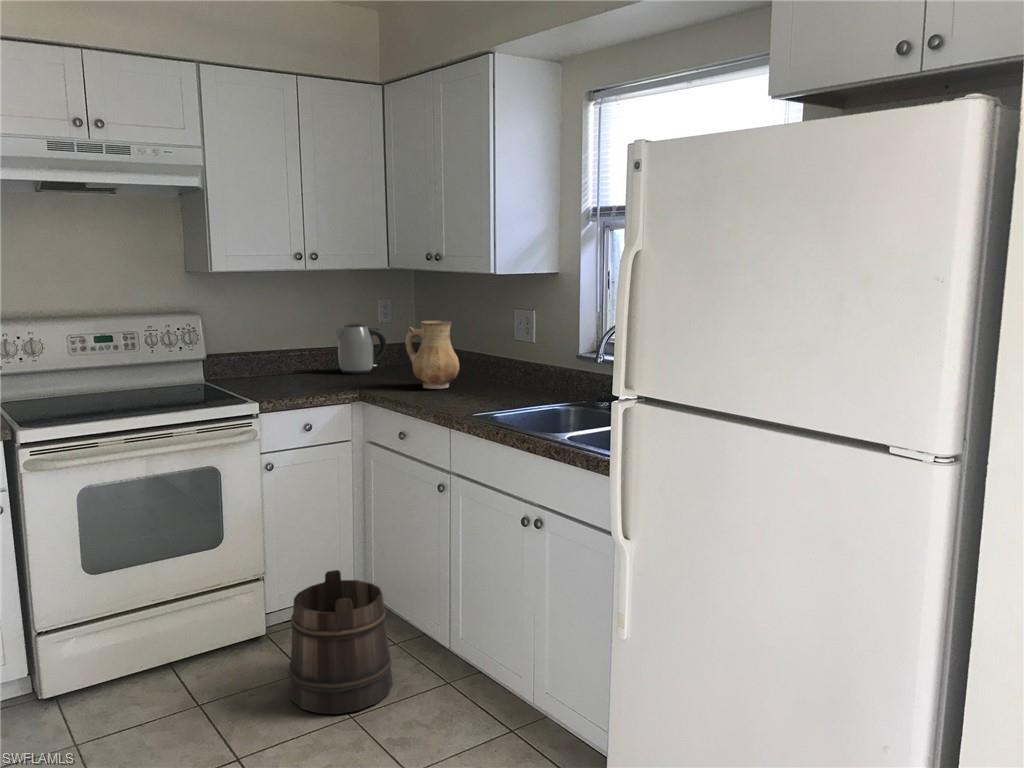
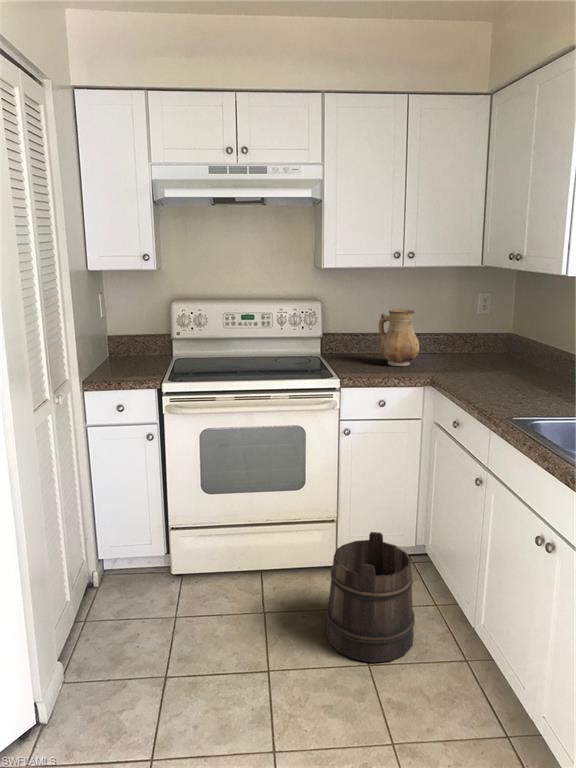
ceramic pitcher: present [406,321,459,389] -> present [379,309,419,366]
kettle: present [335,323,386,374] -> none [431,314,477,359]

